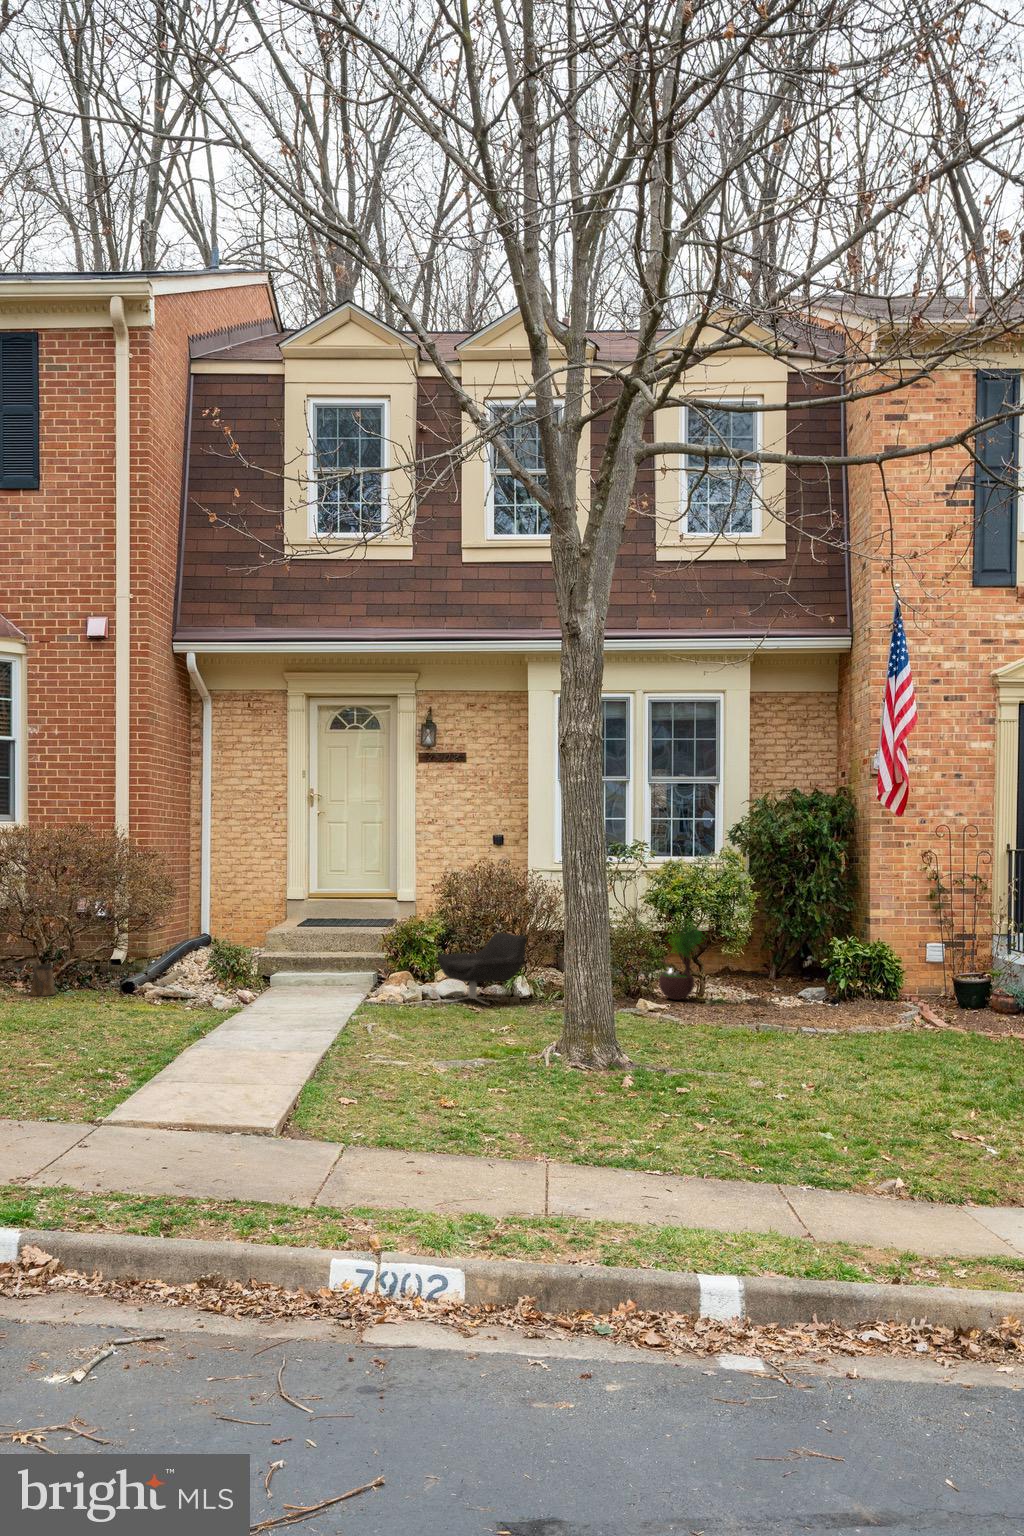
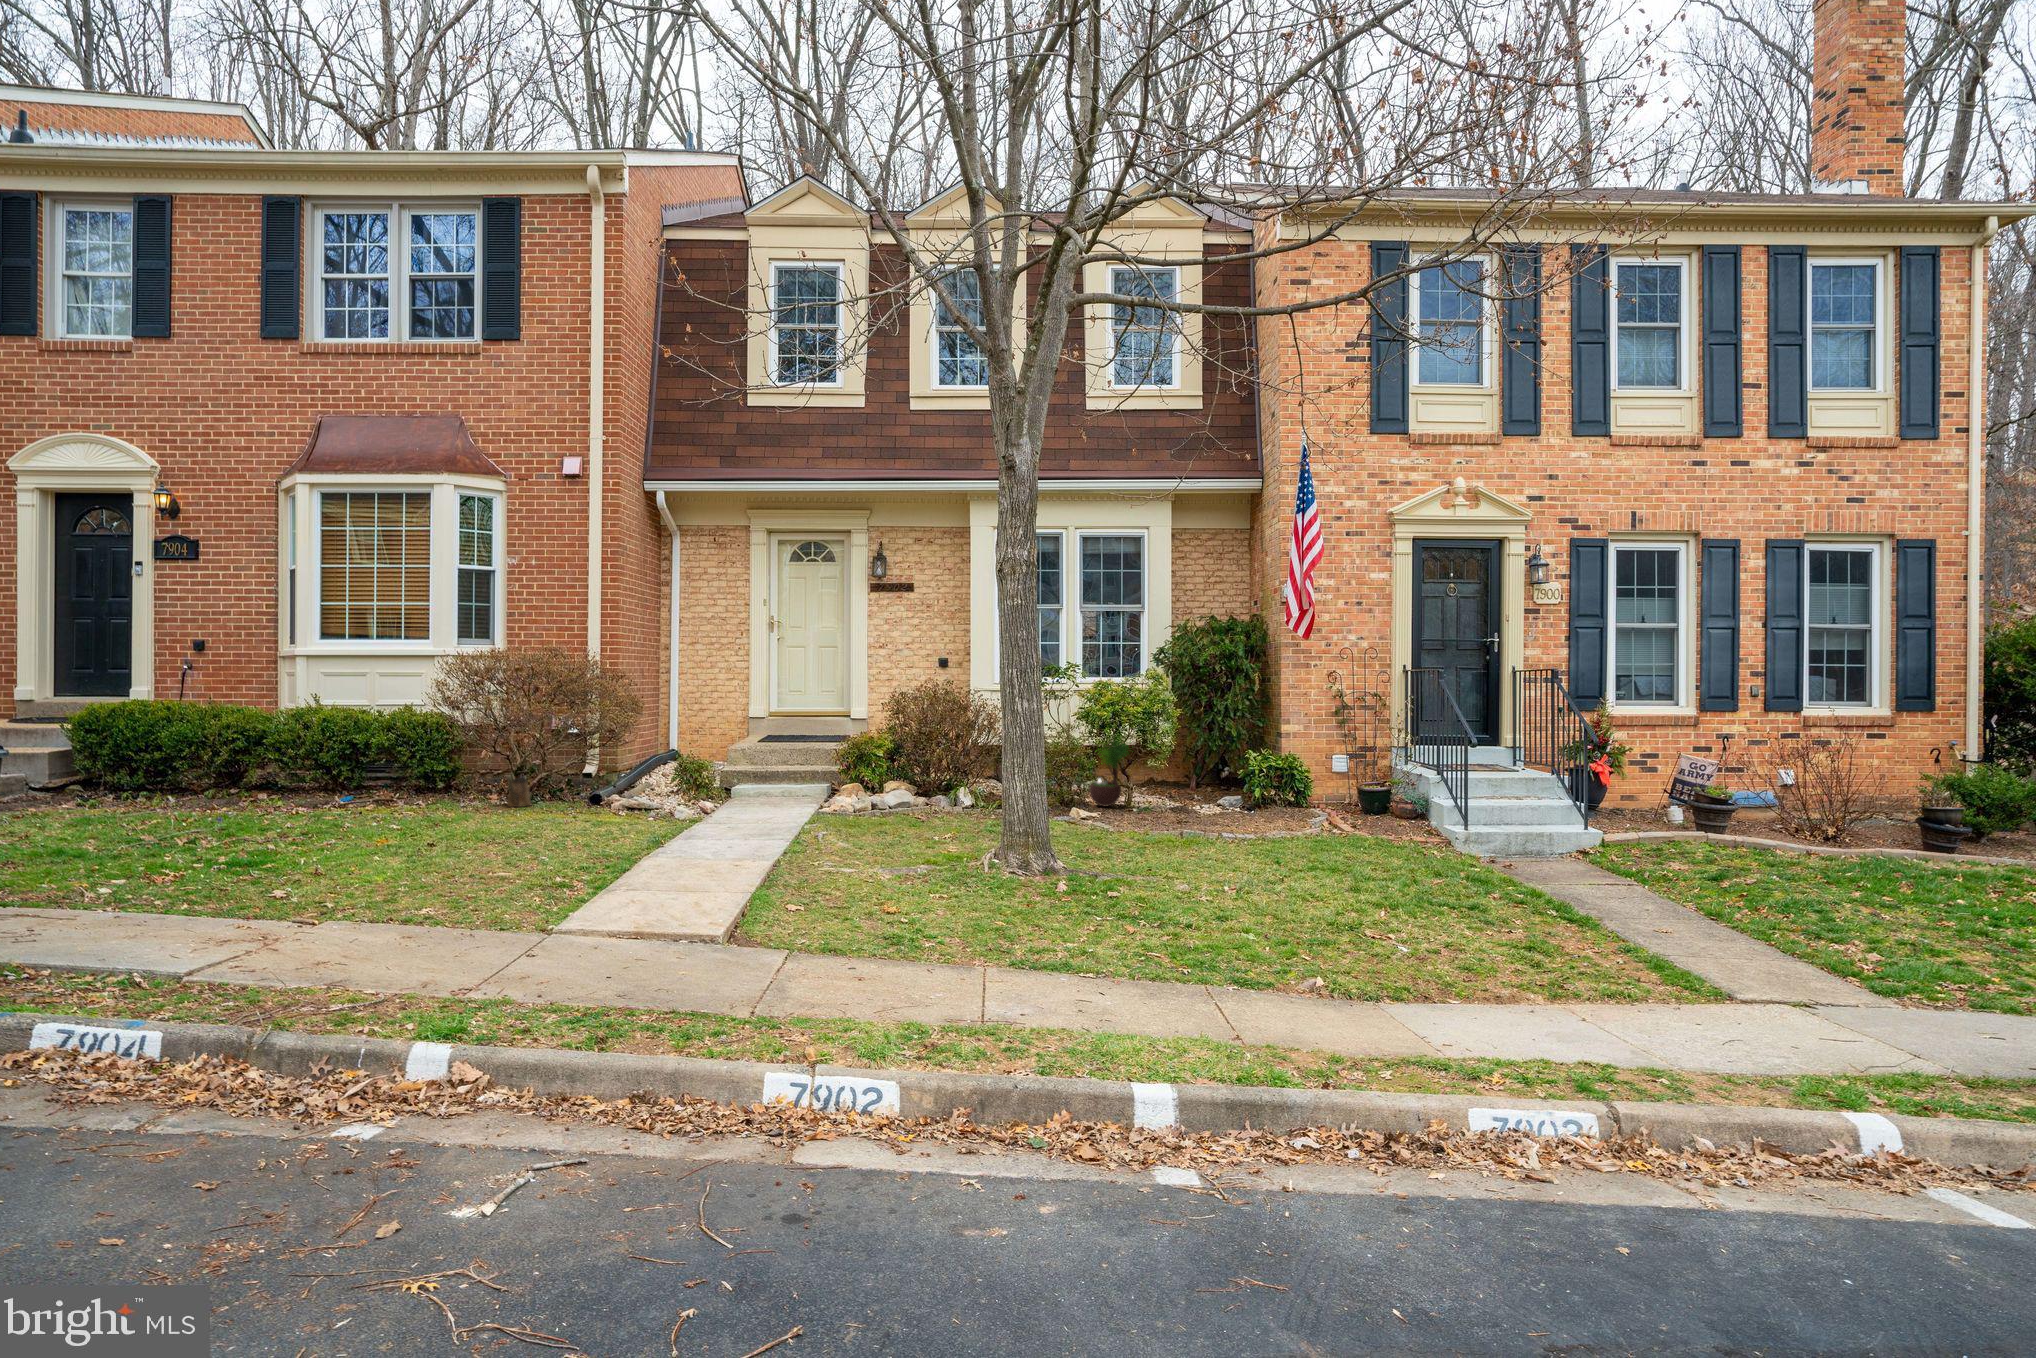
lounge chair: present [438,932,527,1005] -> none [888,746,970,812]

